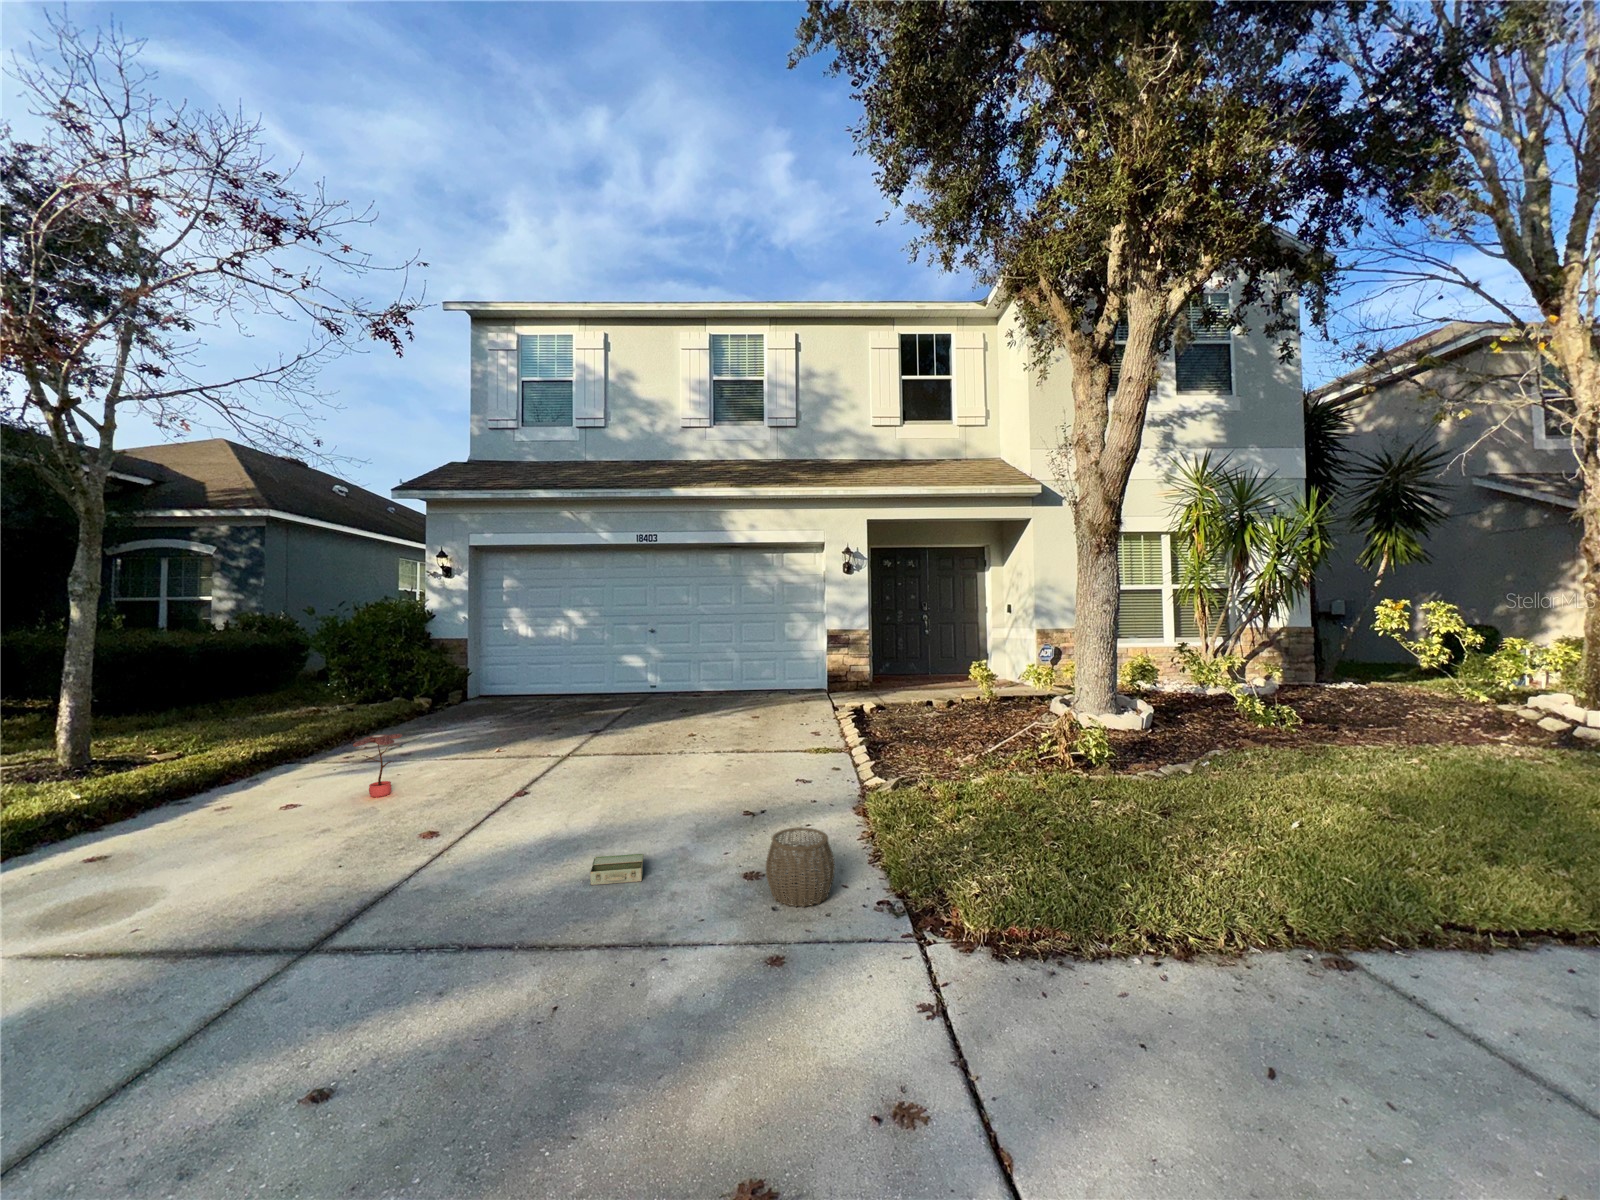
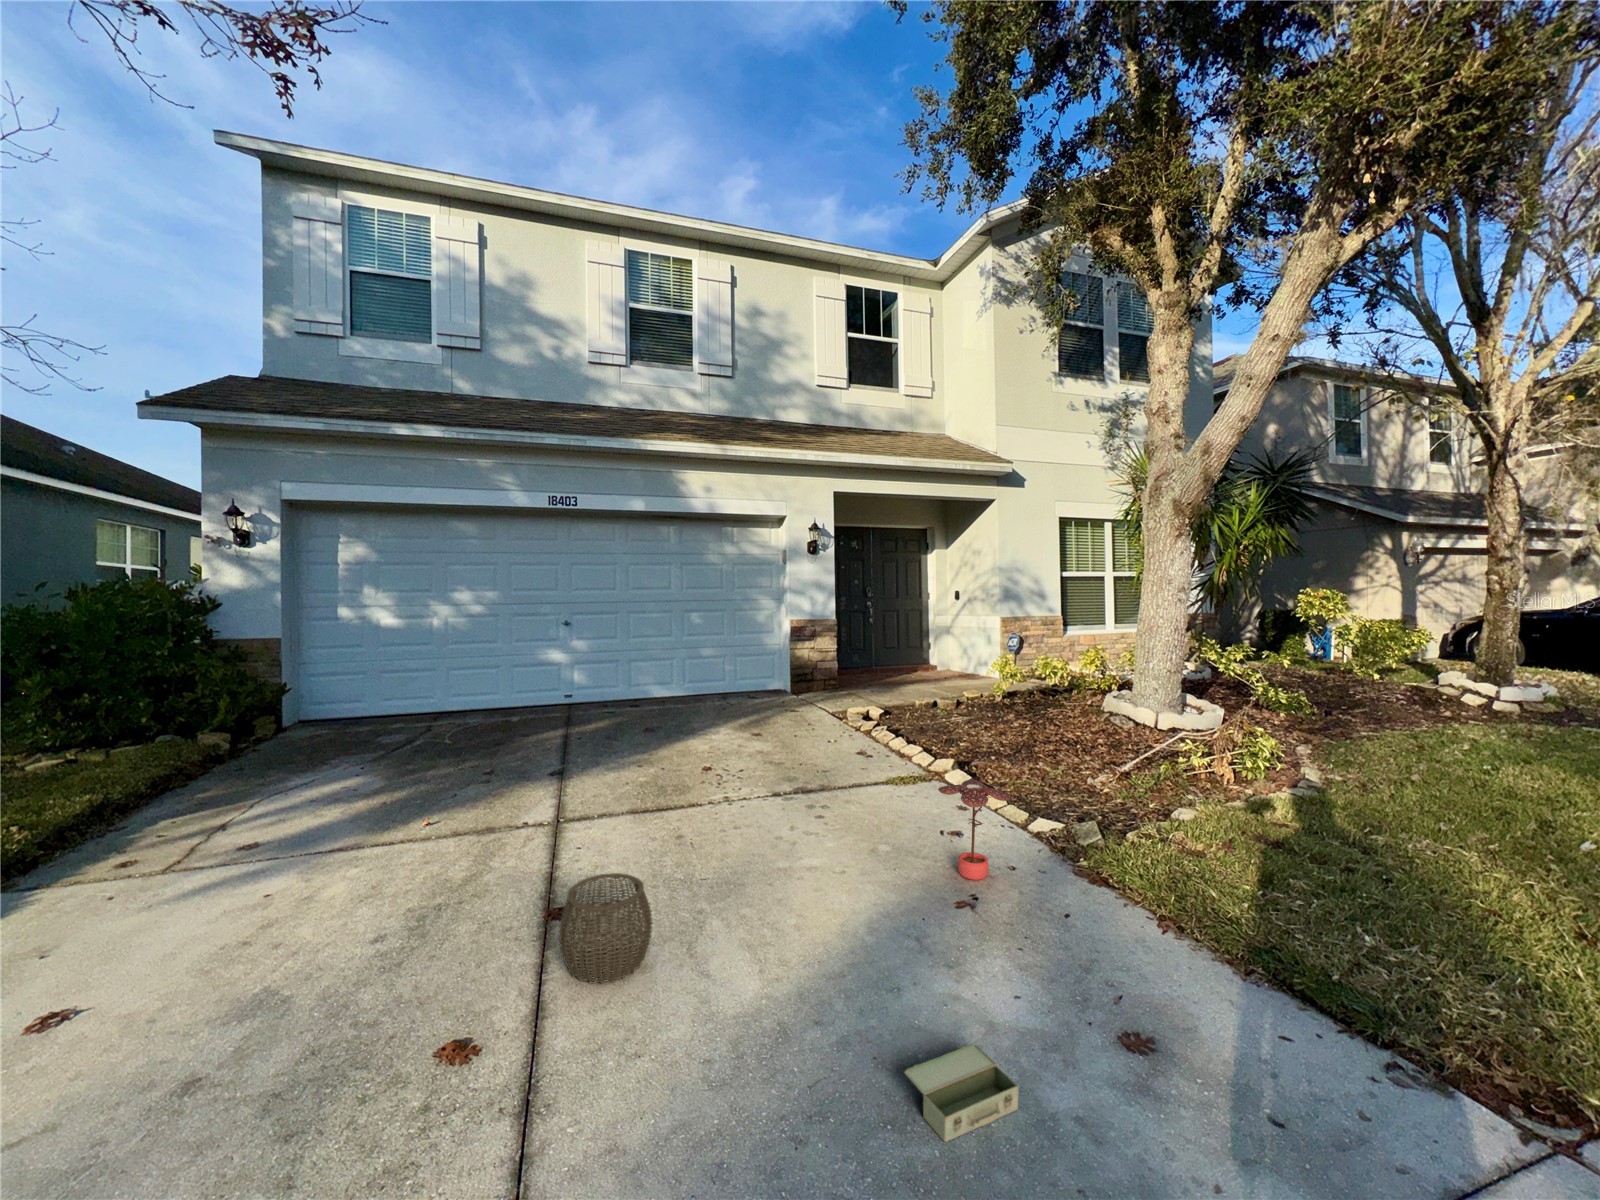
potted plant: present [353,734,402,797] -> present [938,780,1011,880]
woven basket: present [766,827,835,907] -> present [559,873,652,983]

